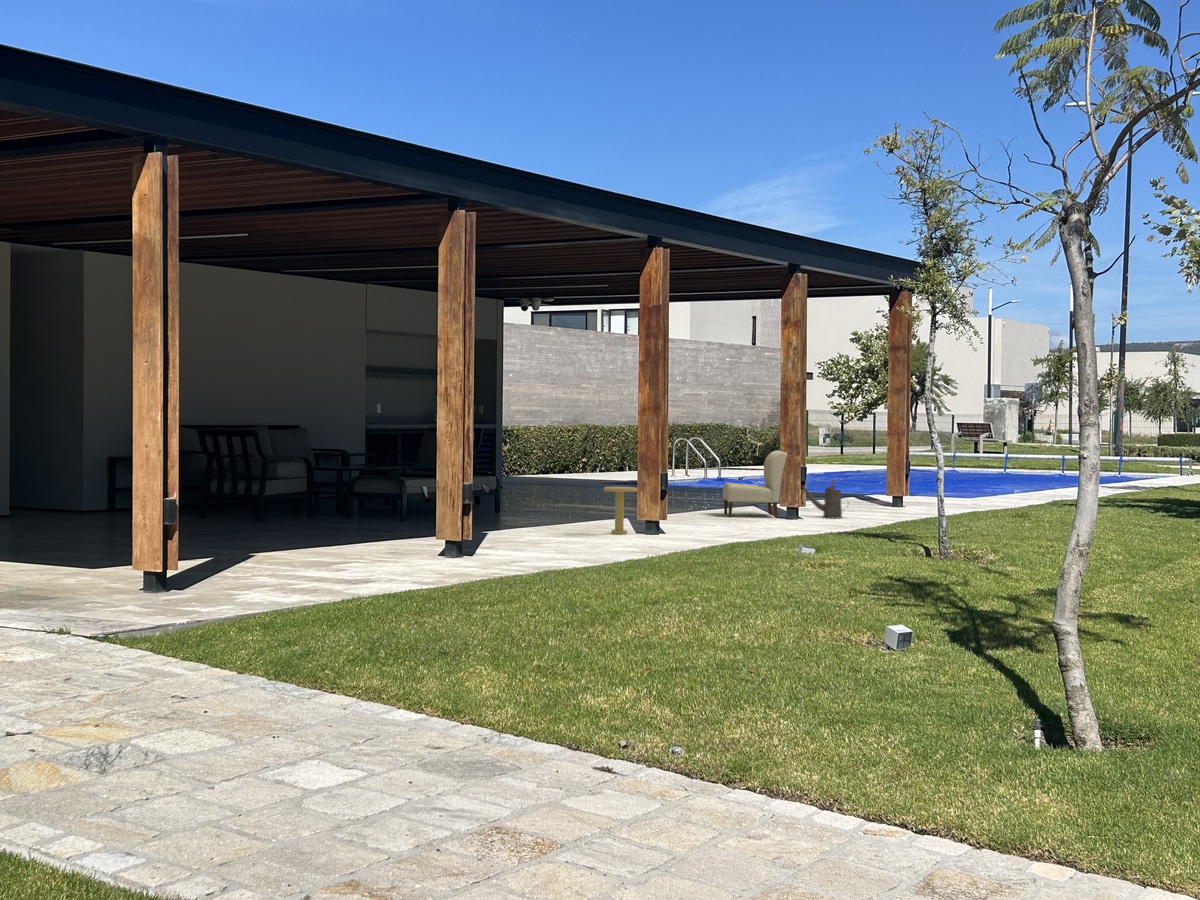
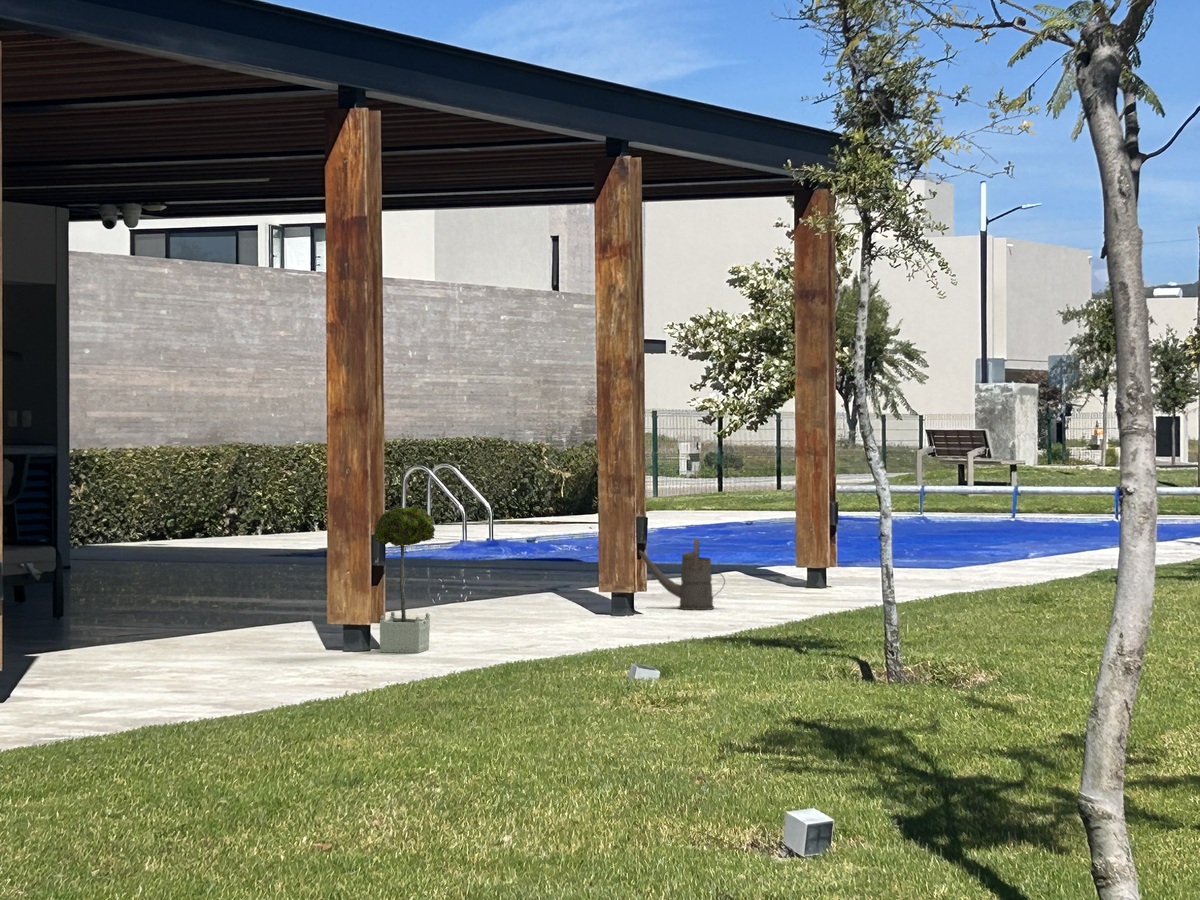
chair: present [723,451,787,518] -> none [496,488,612,613]
potted tree: none [662,458,694,537] -> present [374,504,435,653]
side table: present [604,487,637,535] -> none [266,560,329,651]

